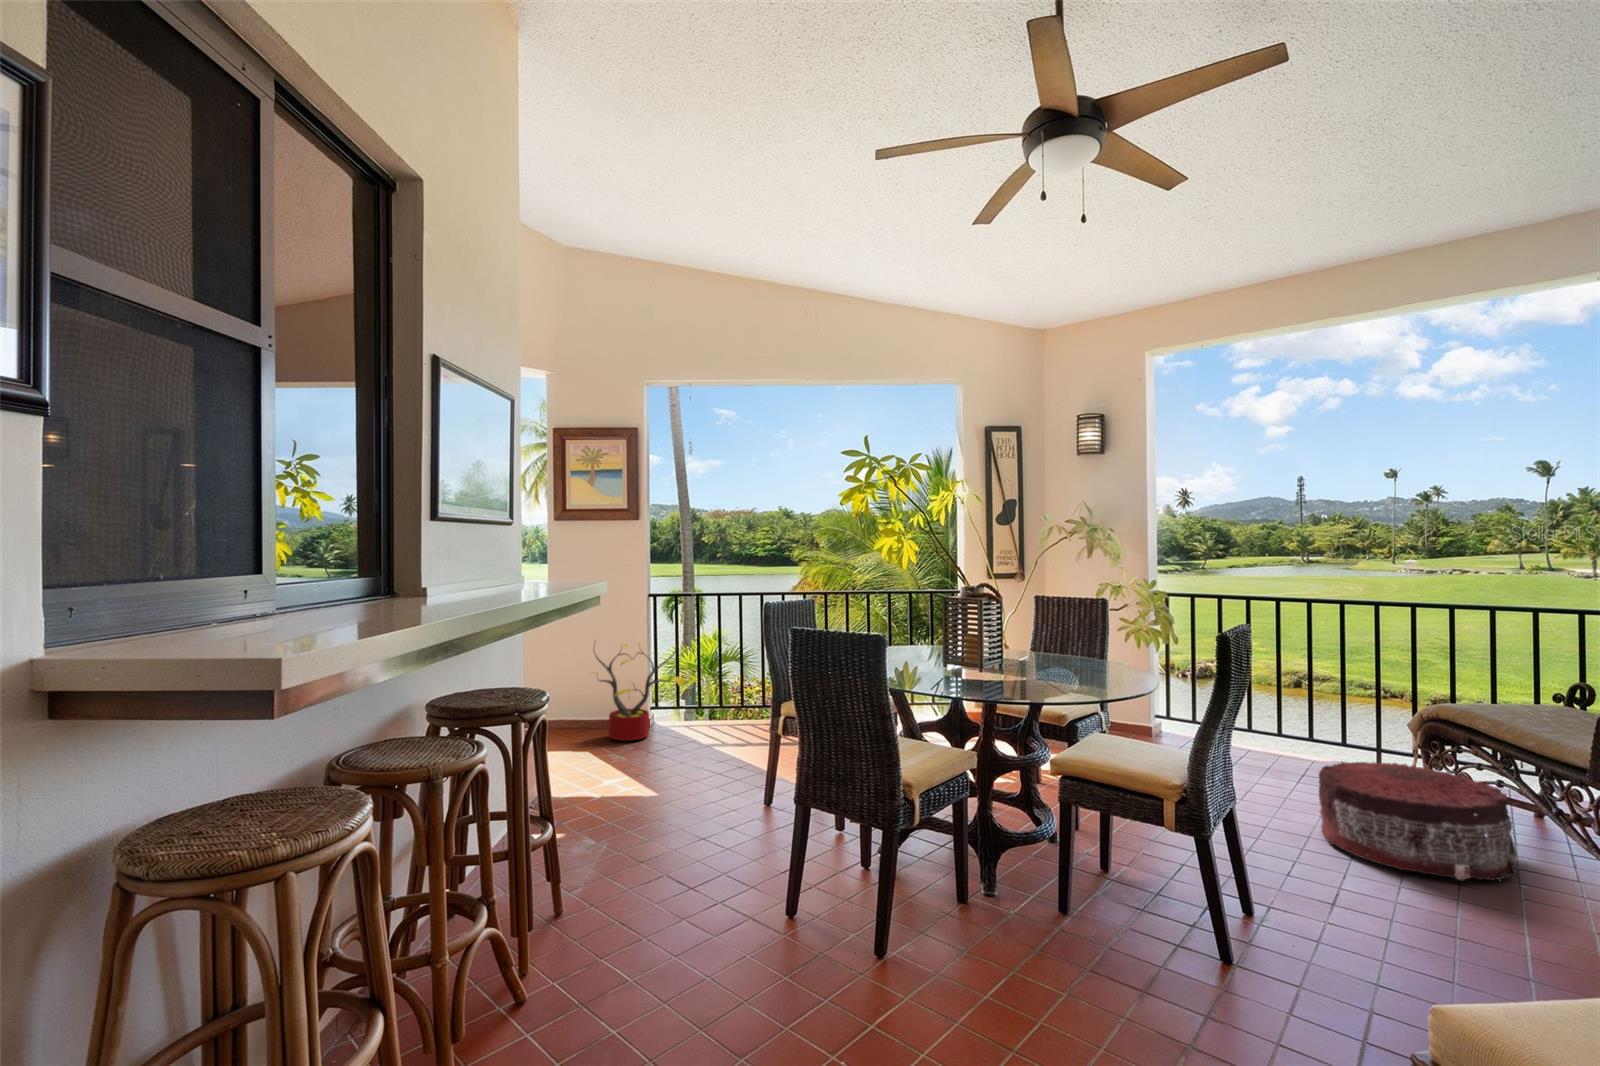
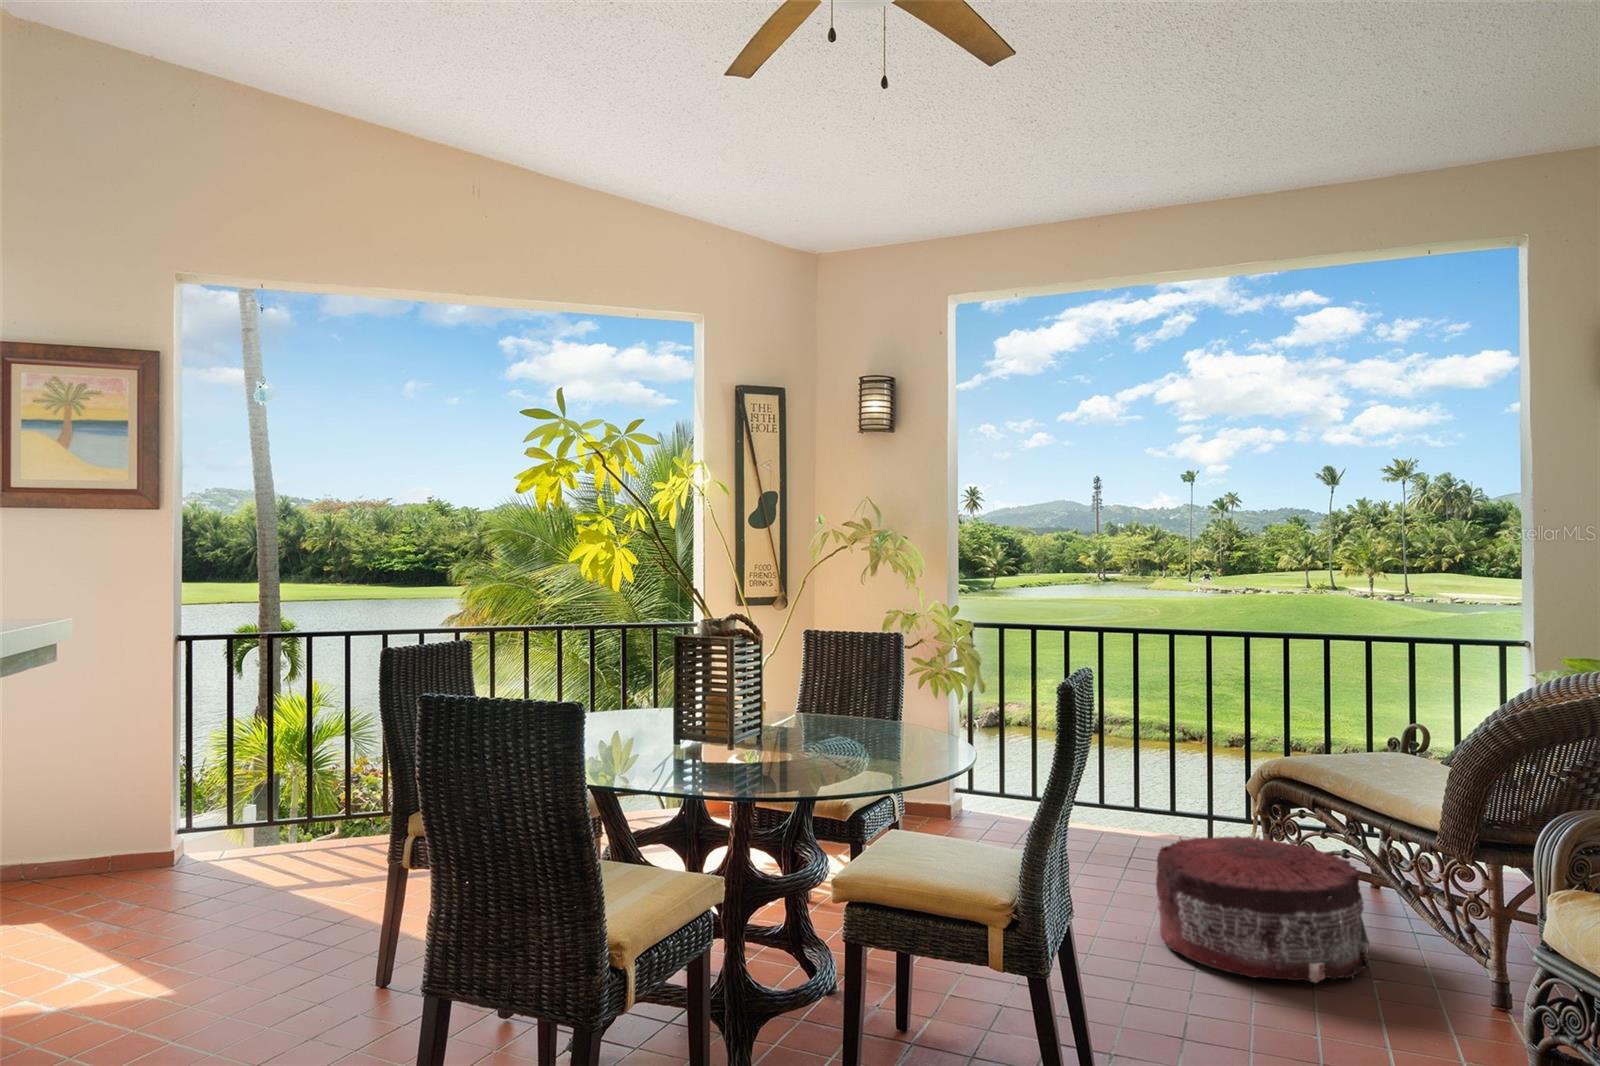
decorative plant: present [592,644,684,741] -> none [58,715,245,891]

